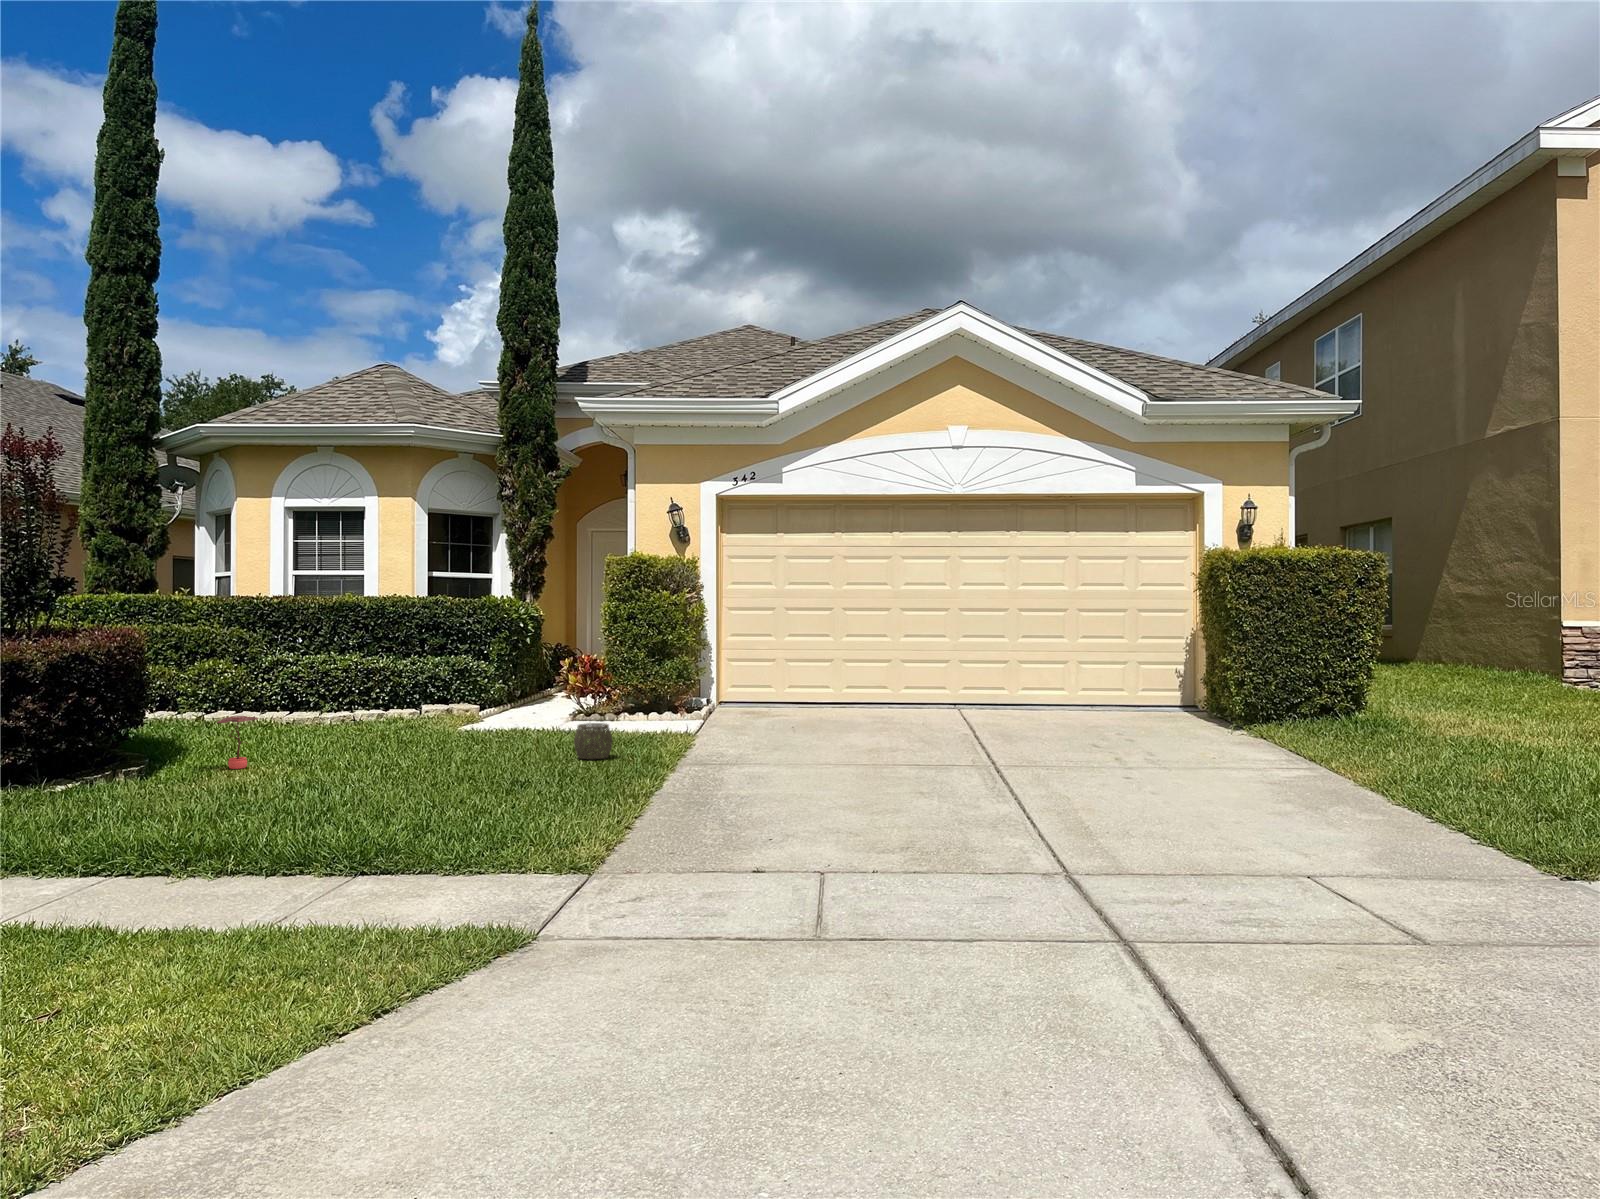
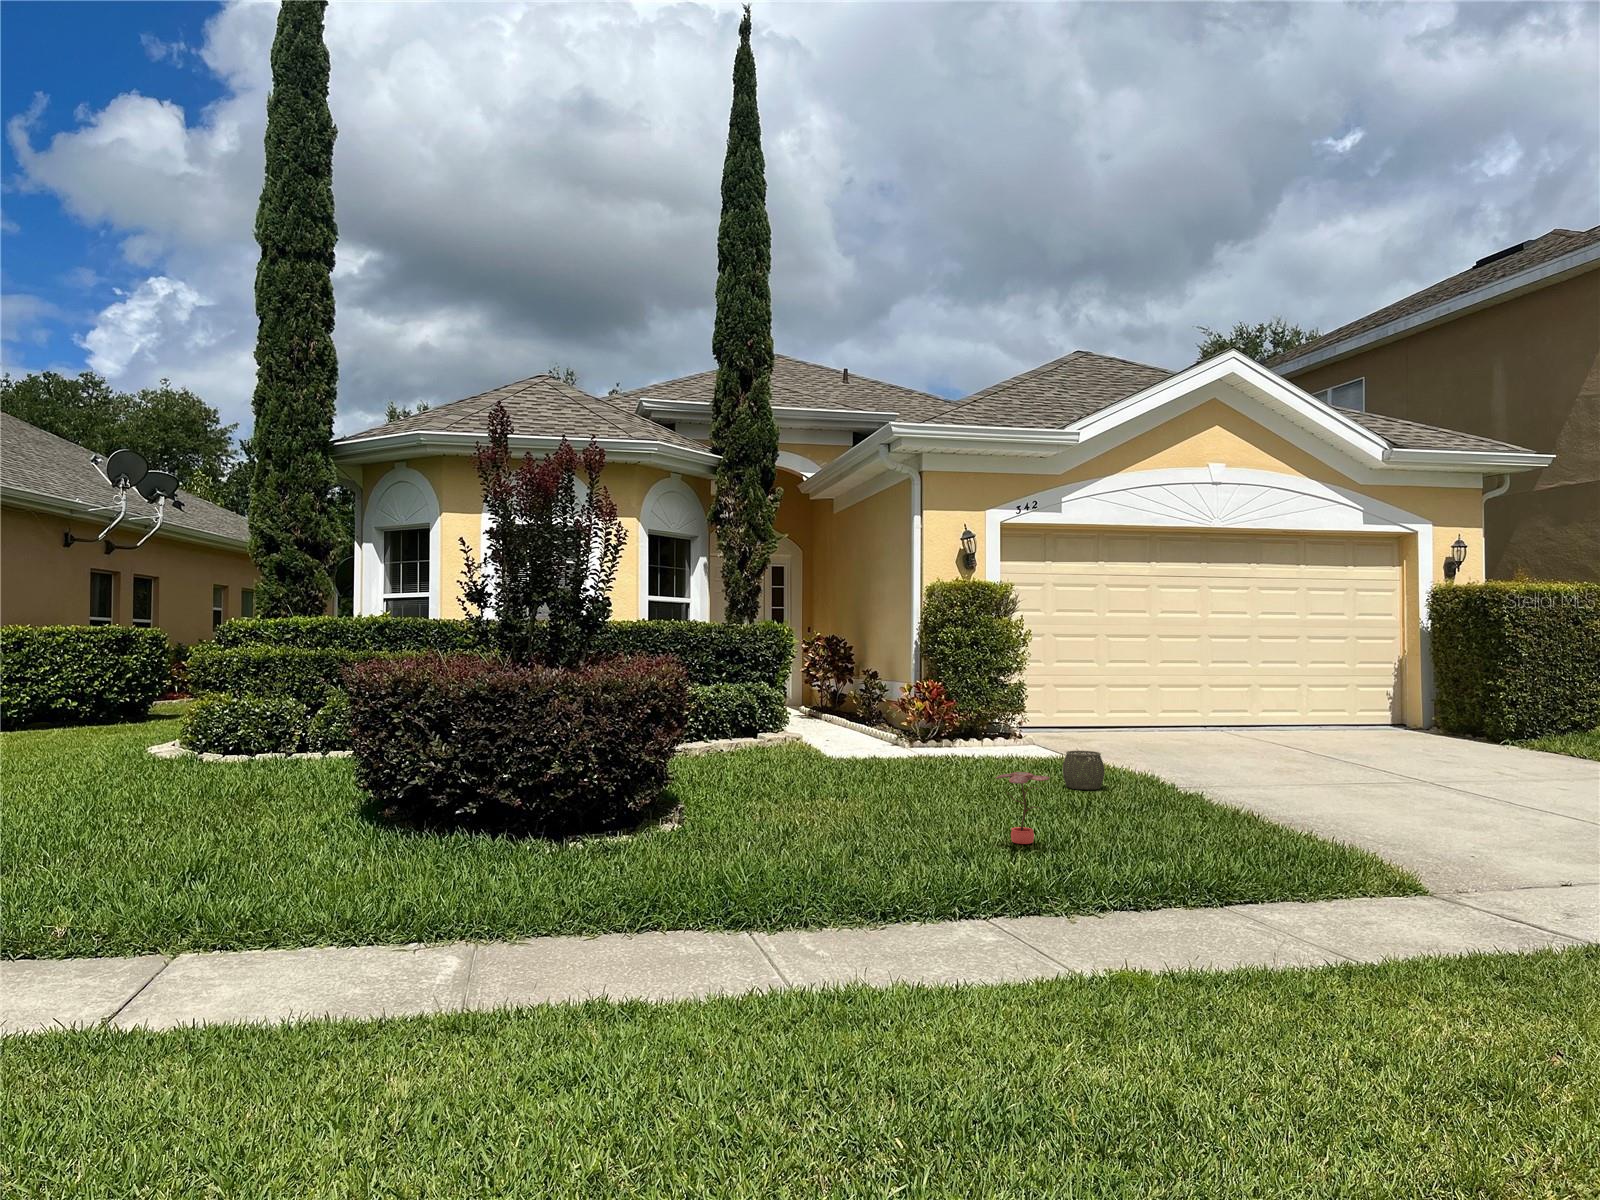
potted plant: present [217,716,258,769] -> present [995,772,1050,844]

